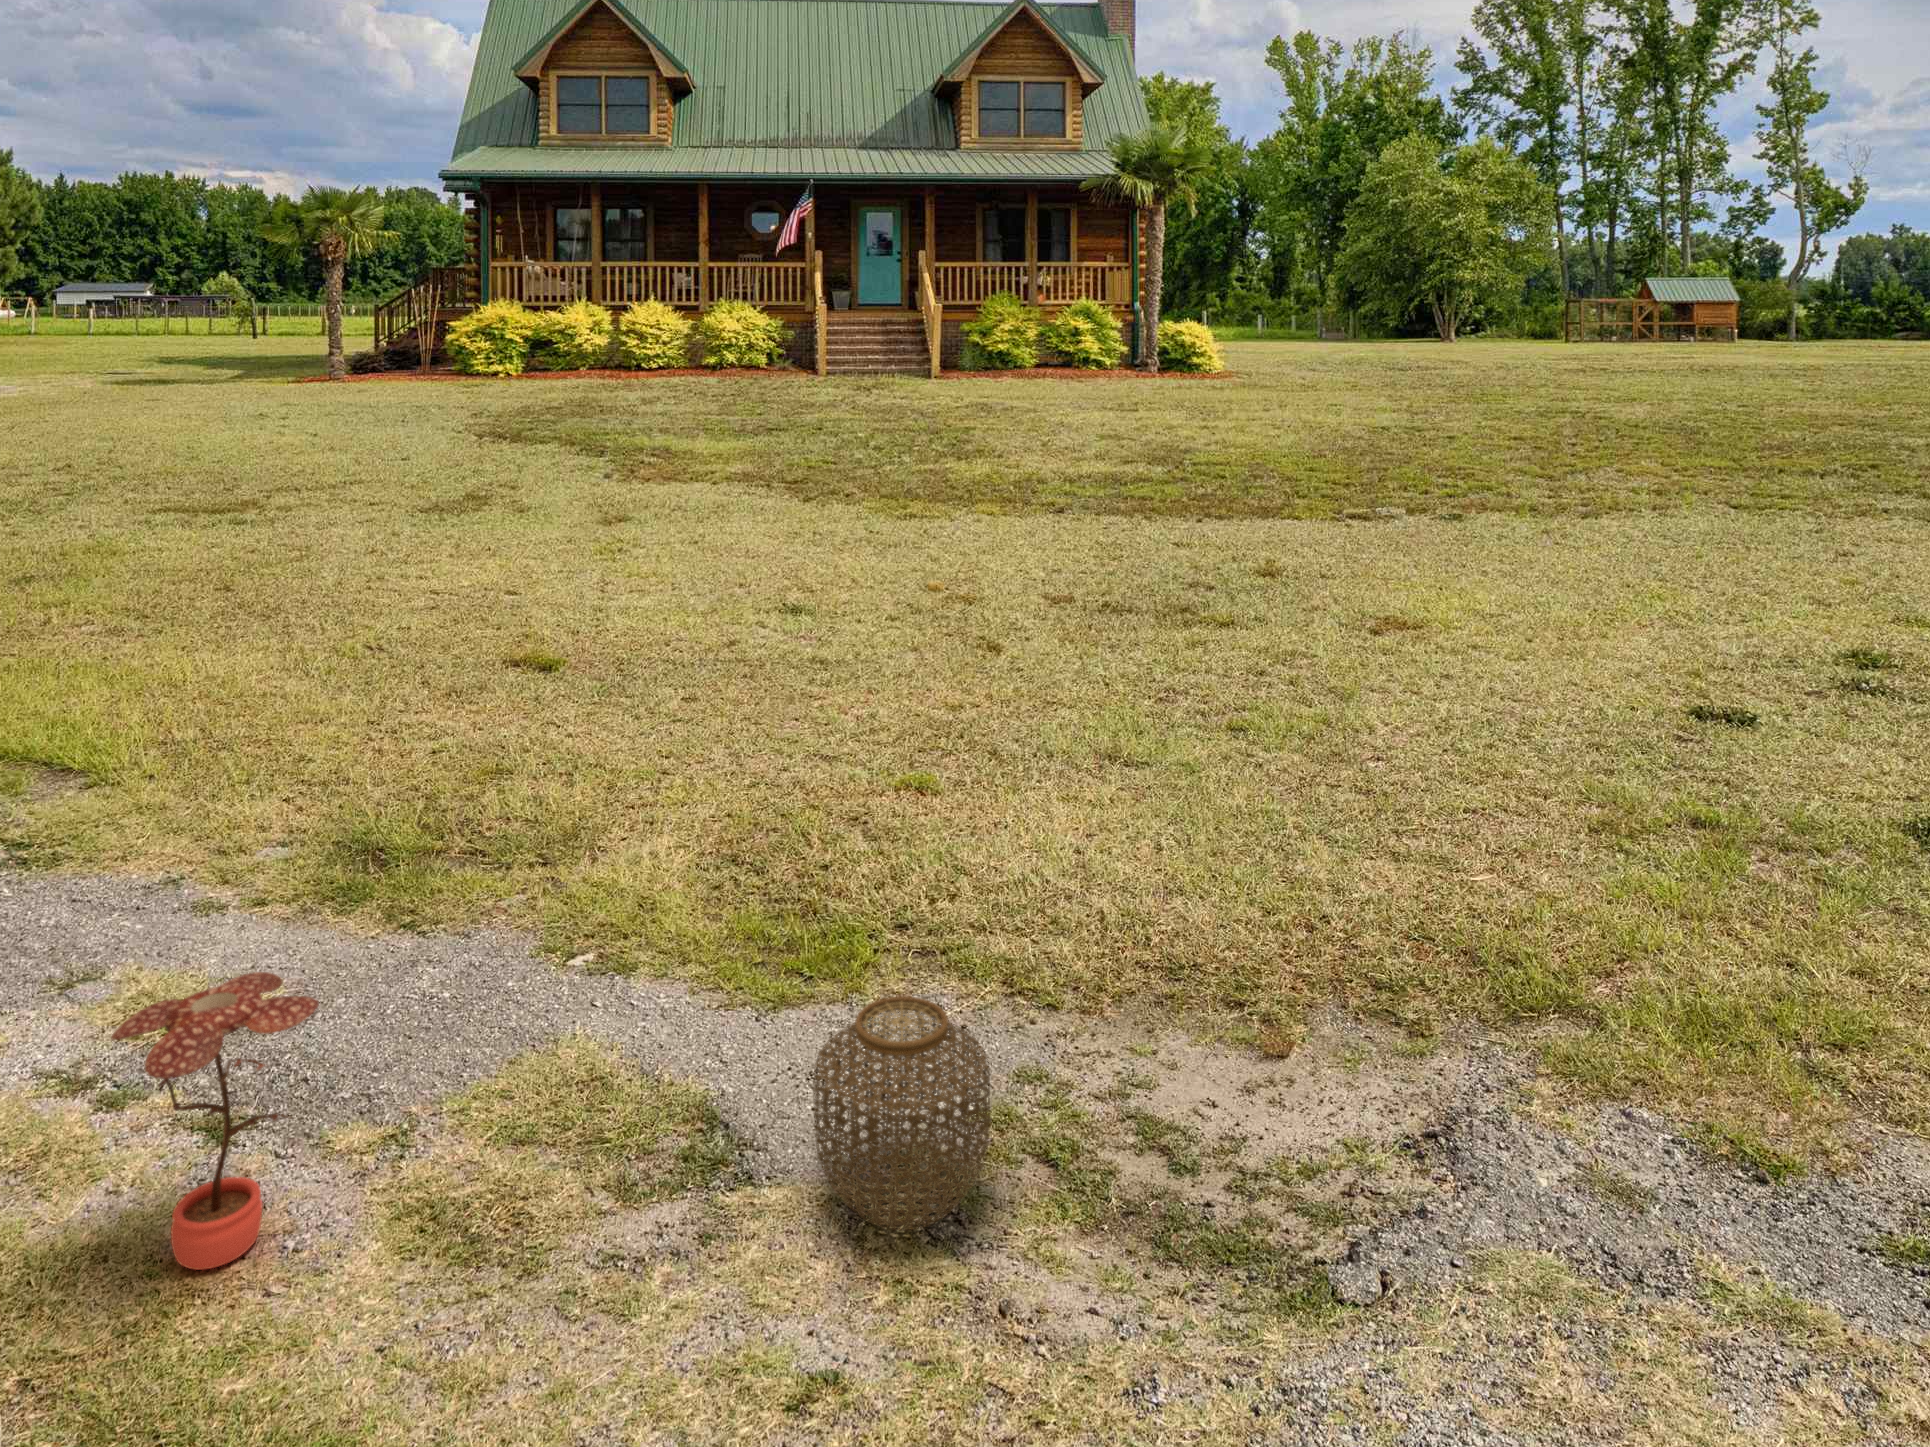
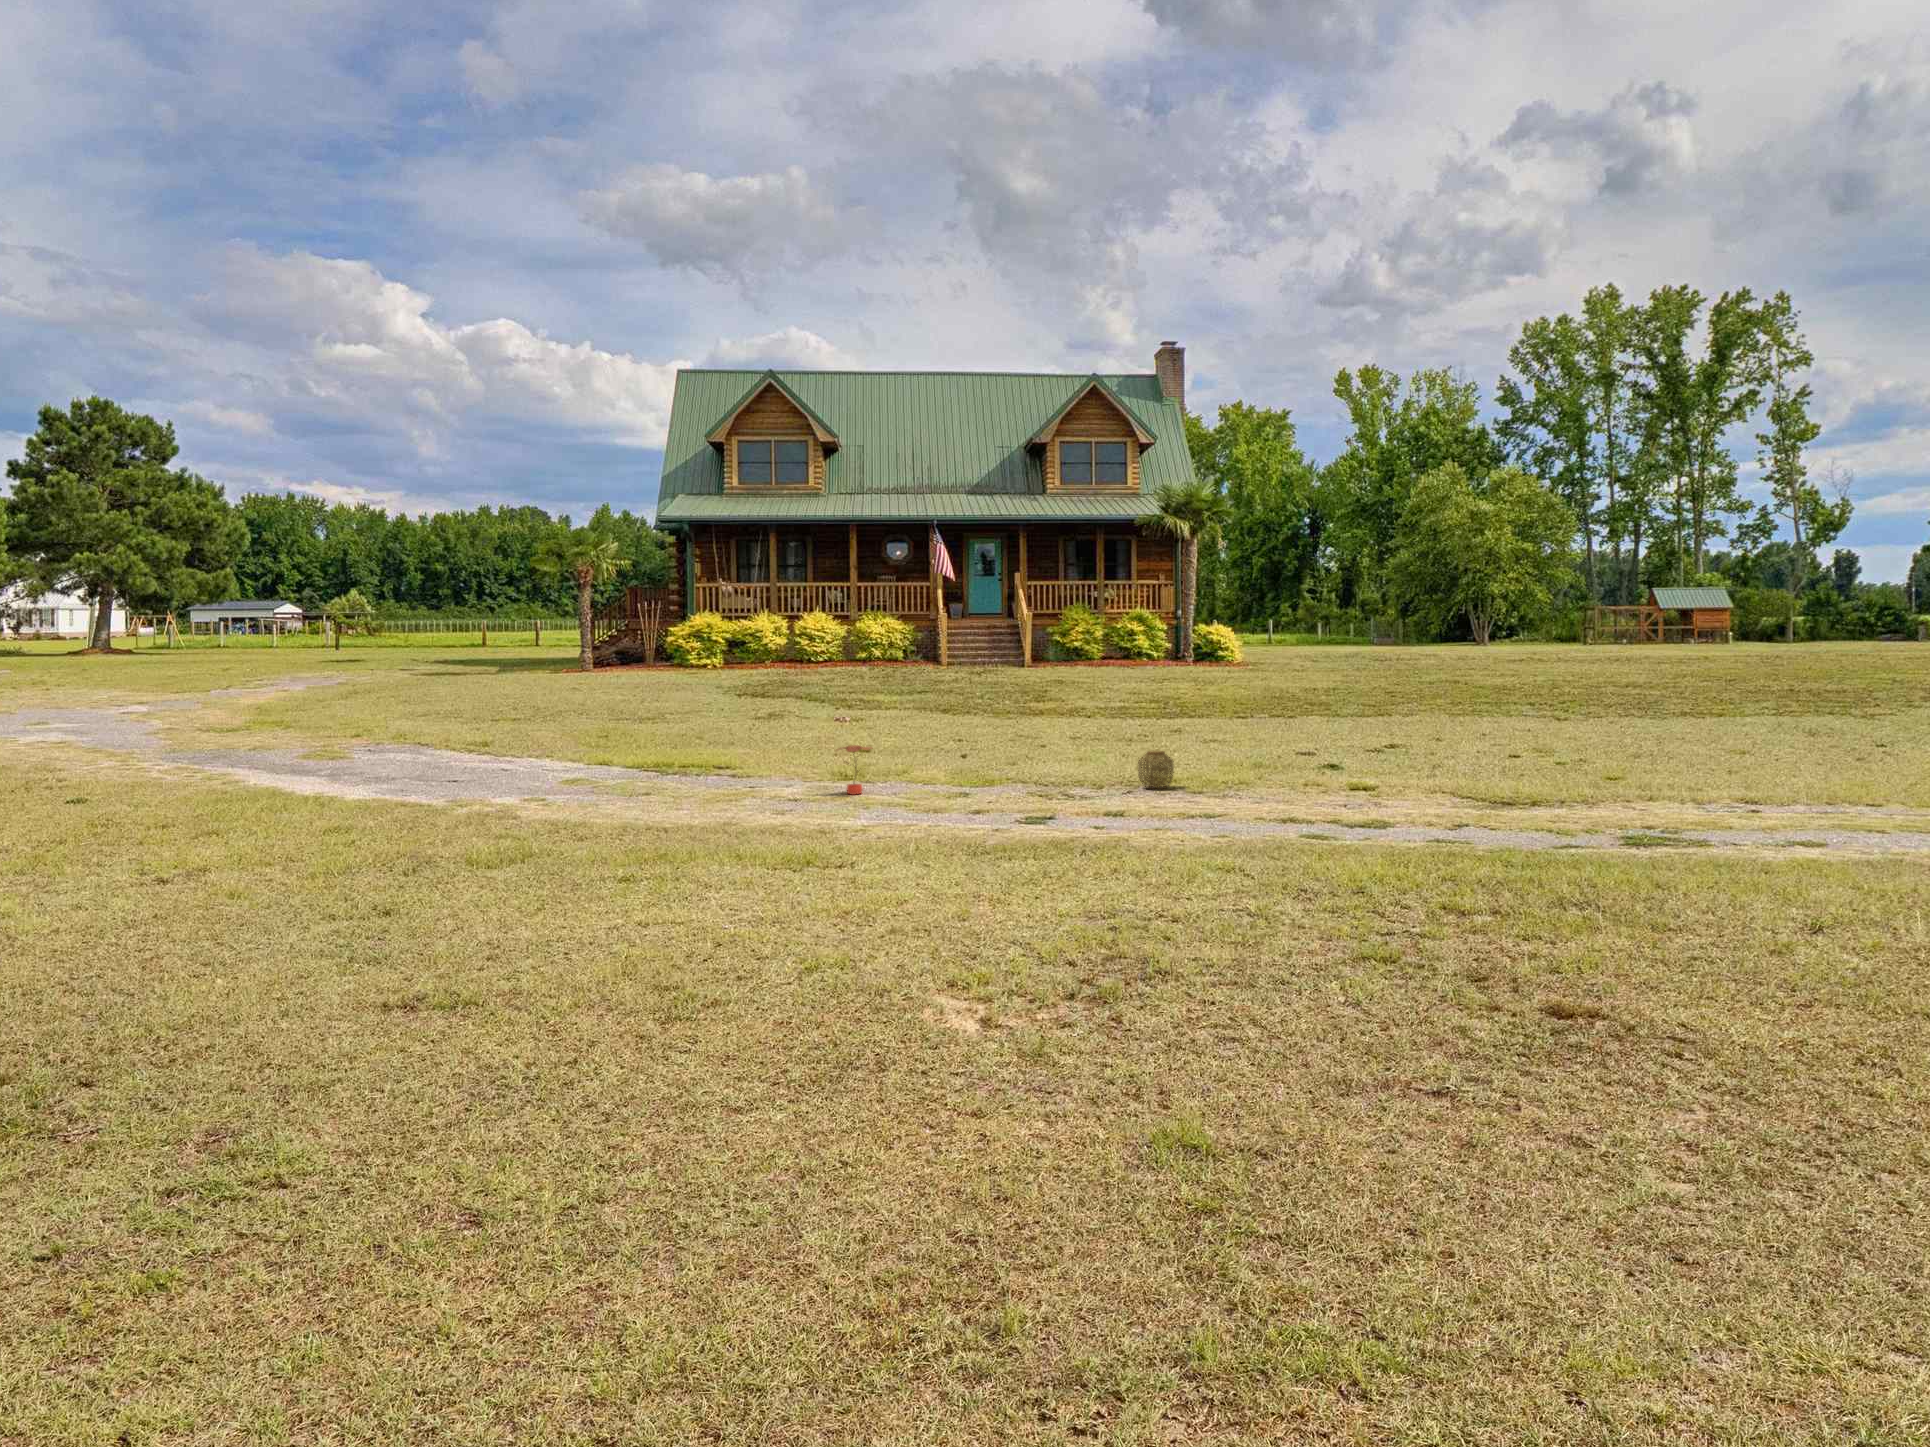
woven basket: present [814,996,990,1230] -> present [1138,751,1174,789]

